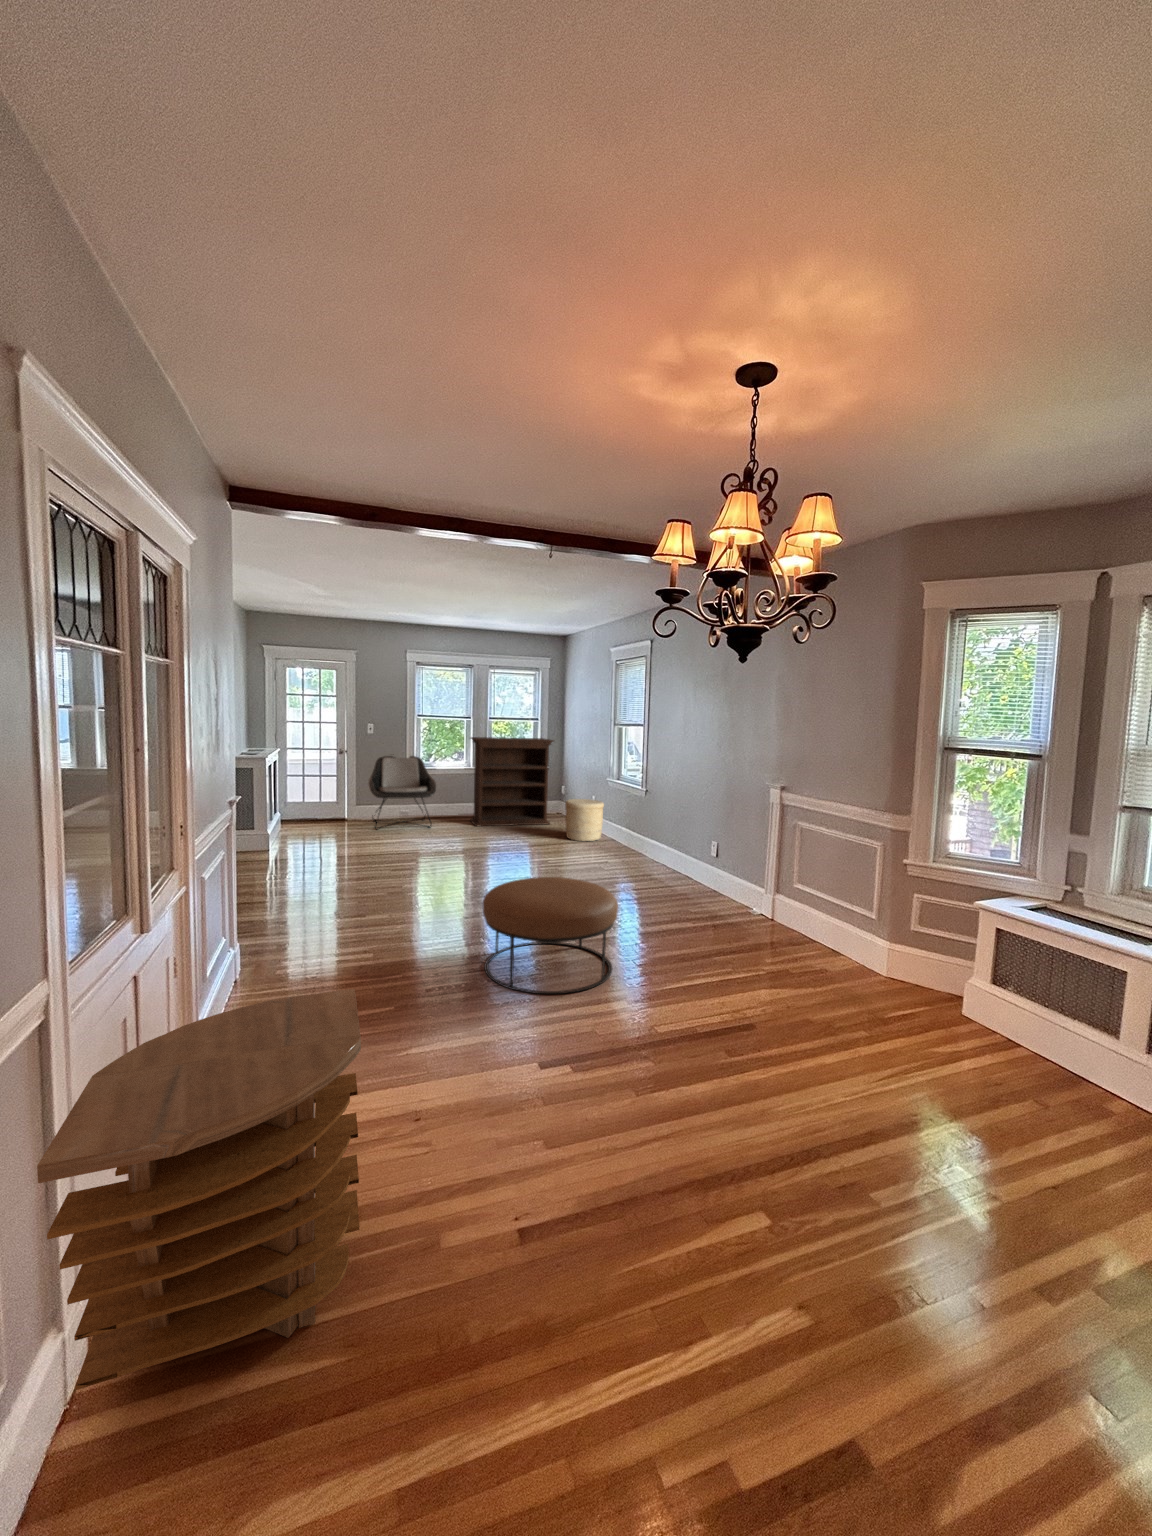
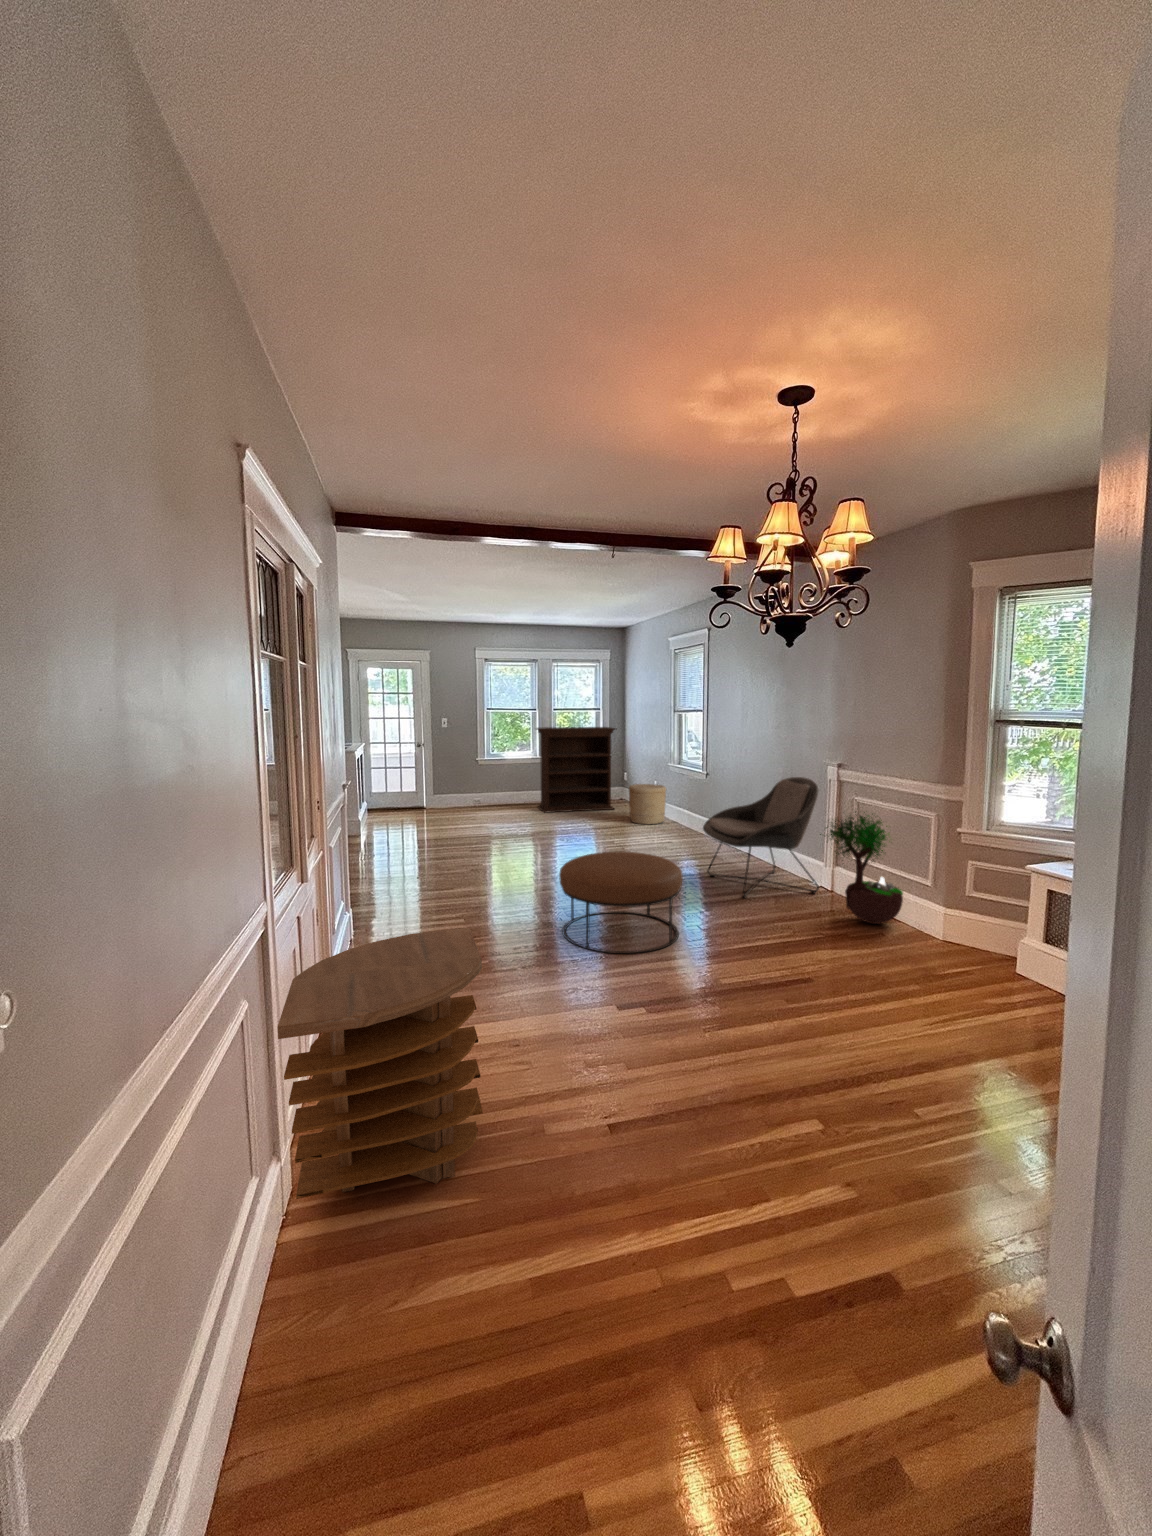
lounge chair: present [368,754,436,830] -> present [703,777,819,898]
potted tree: none [762,828,848,957] -> present [820,812,903,924]

